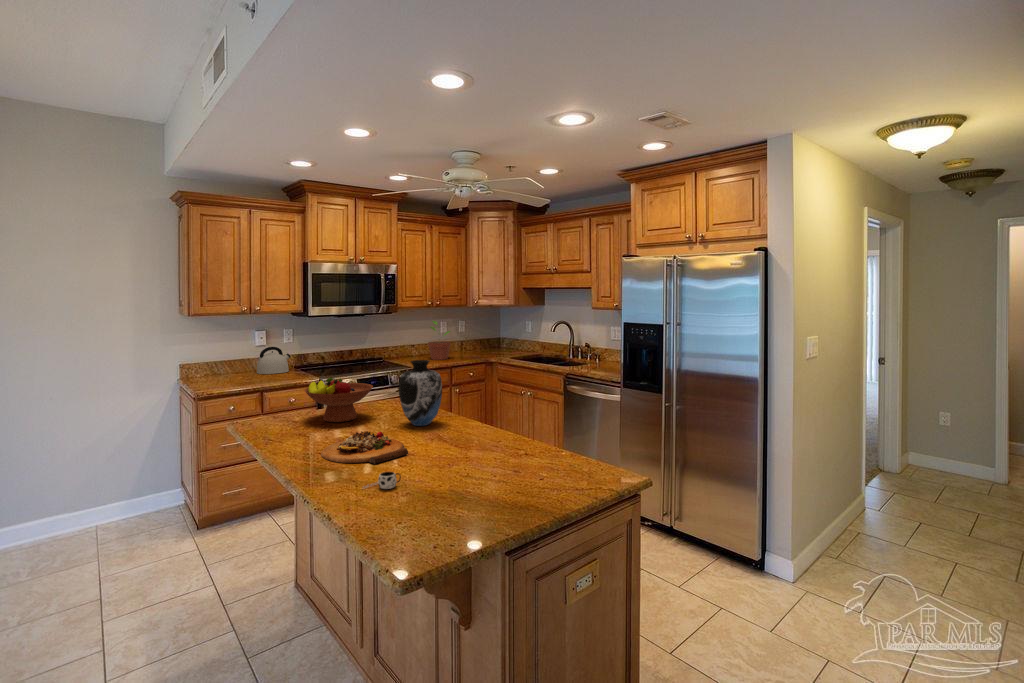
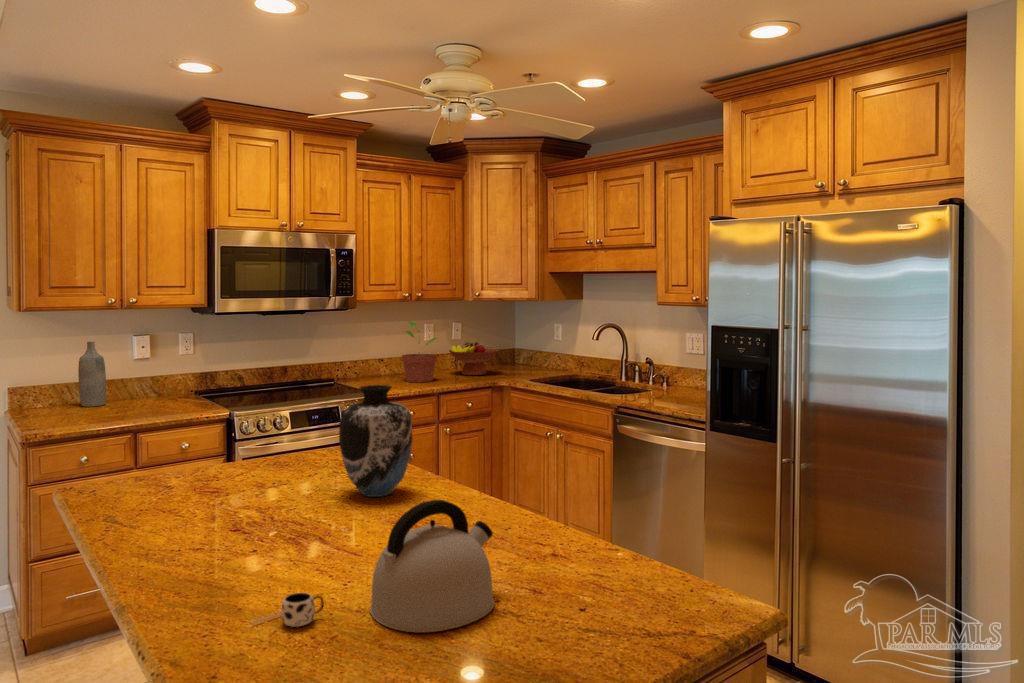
bottle: none [223,335,240,376] -> present [78,342,106,407]
kettle: present [257,347,291,374] -> present [370,500,494,632]
fruit bowl: present [304,377,373,422] -> present [449,342,499,375]
cutting board: present [321,431,408,464] -> none [194,510,347,571]

